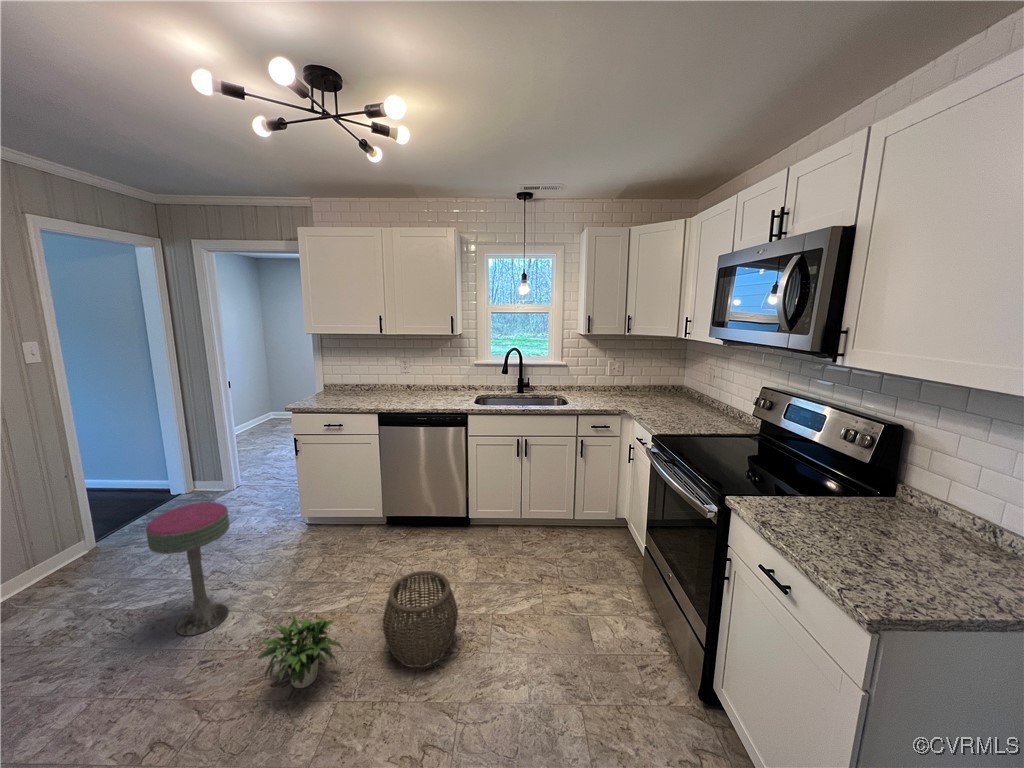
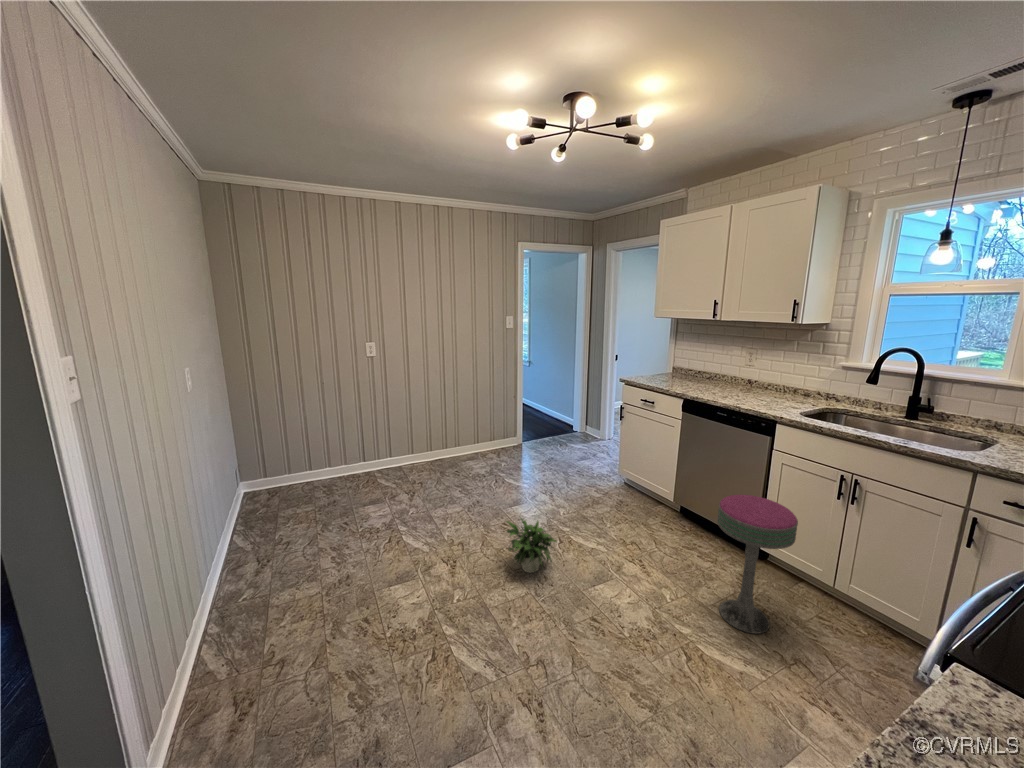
bar stool: present [146,502,230,636] -> present [717,495,798,634]
woven basket: present [383,571,458,666] -> none [576,541,647,628]

